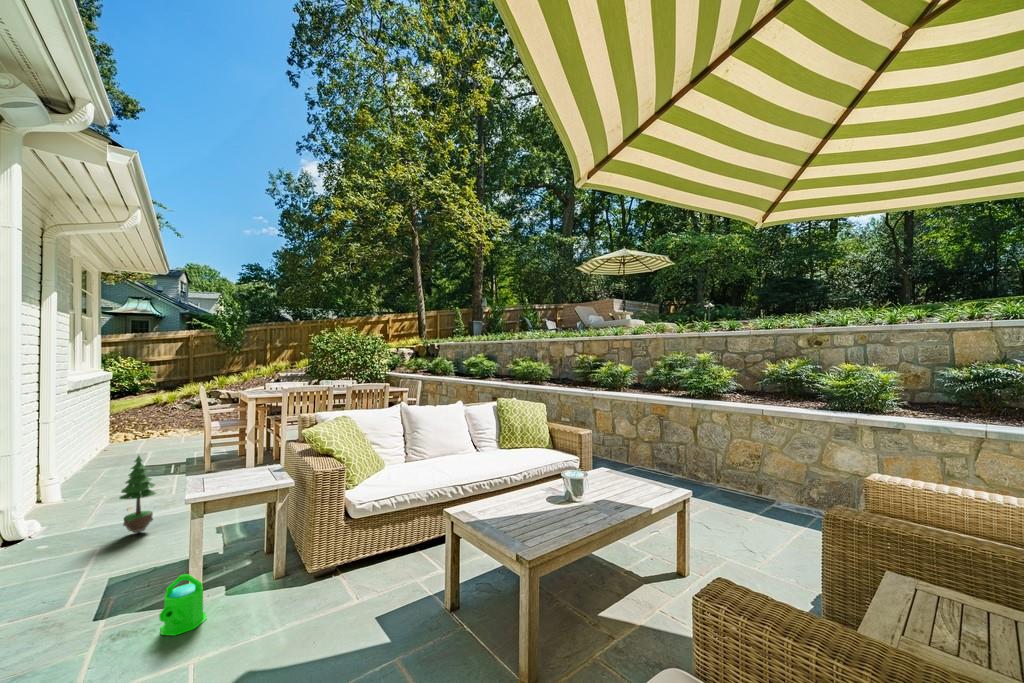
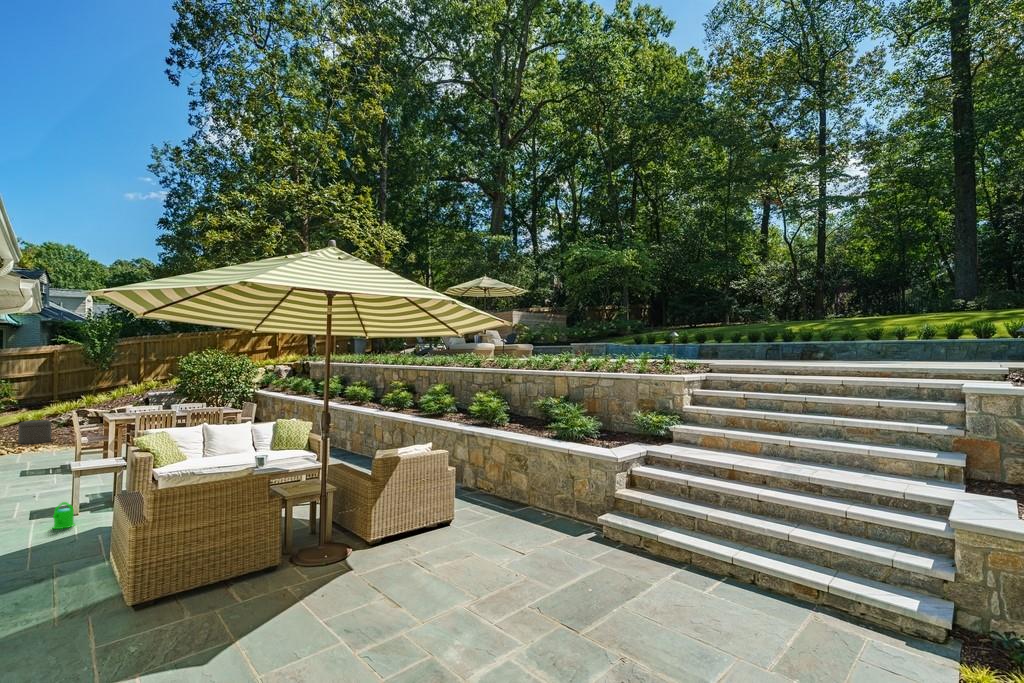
ottoman: none [148,402,184,428] -> present [18,420,51,444]
potted tree: present [119,456,156,534] -> none [19,450,42,500]

